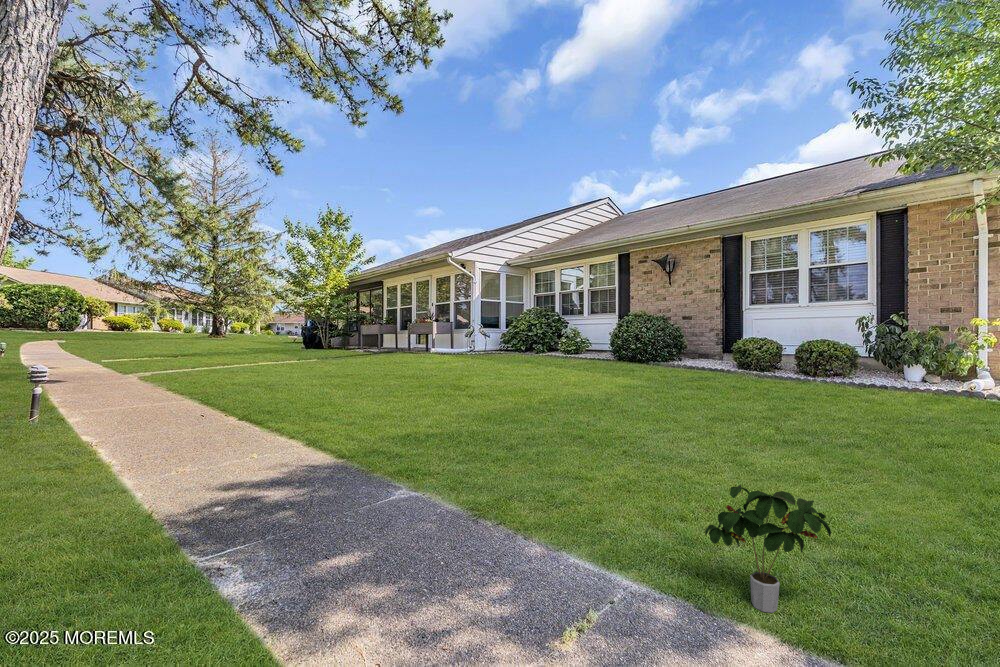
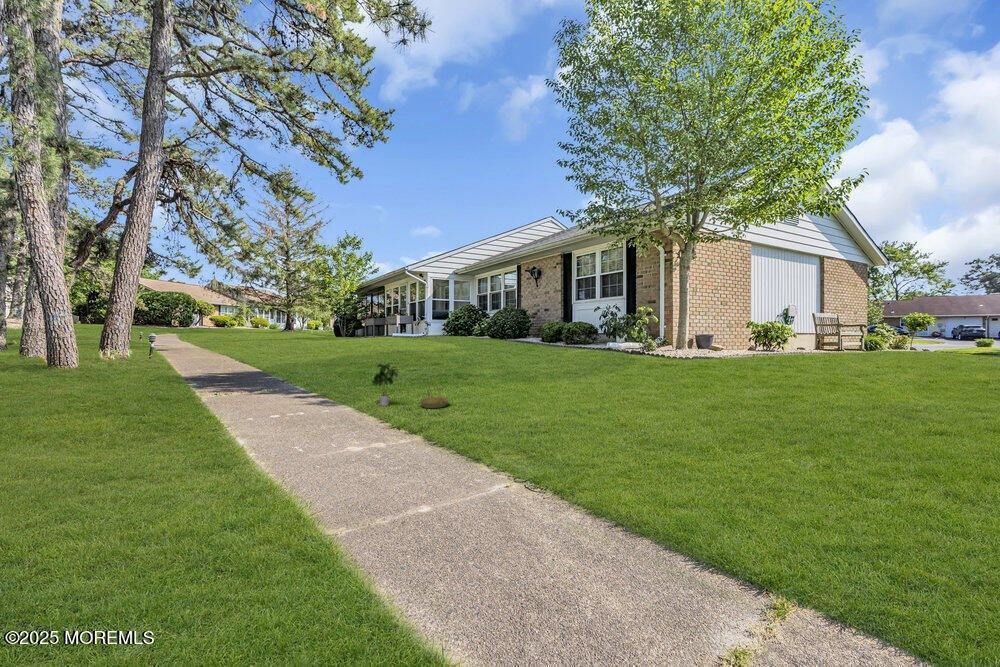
basket: none [863,536,973,628] -> present [419,381,449,408]

